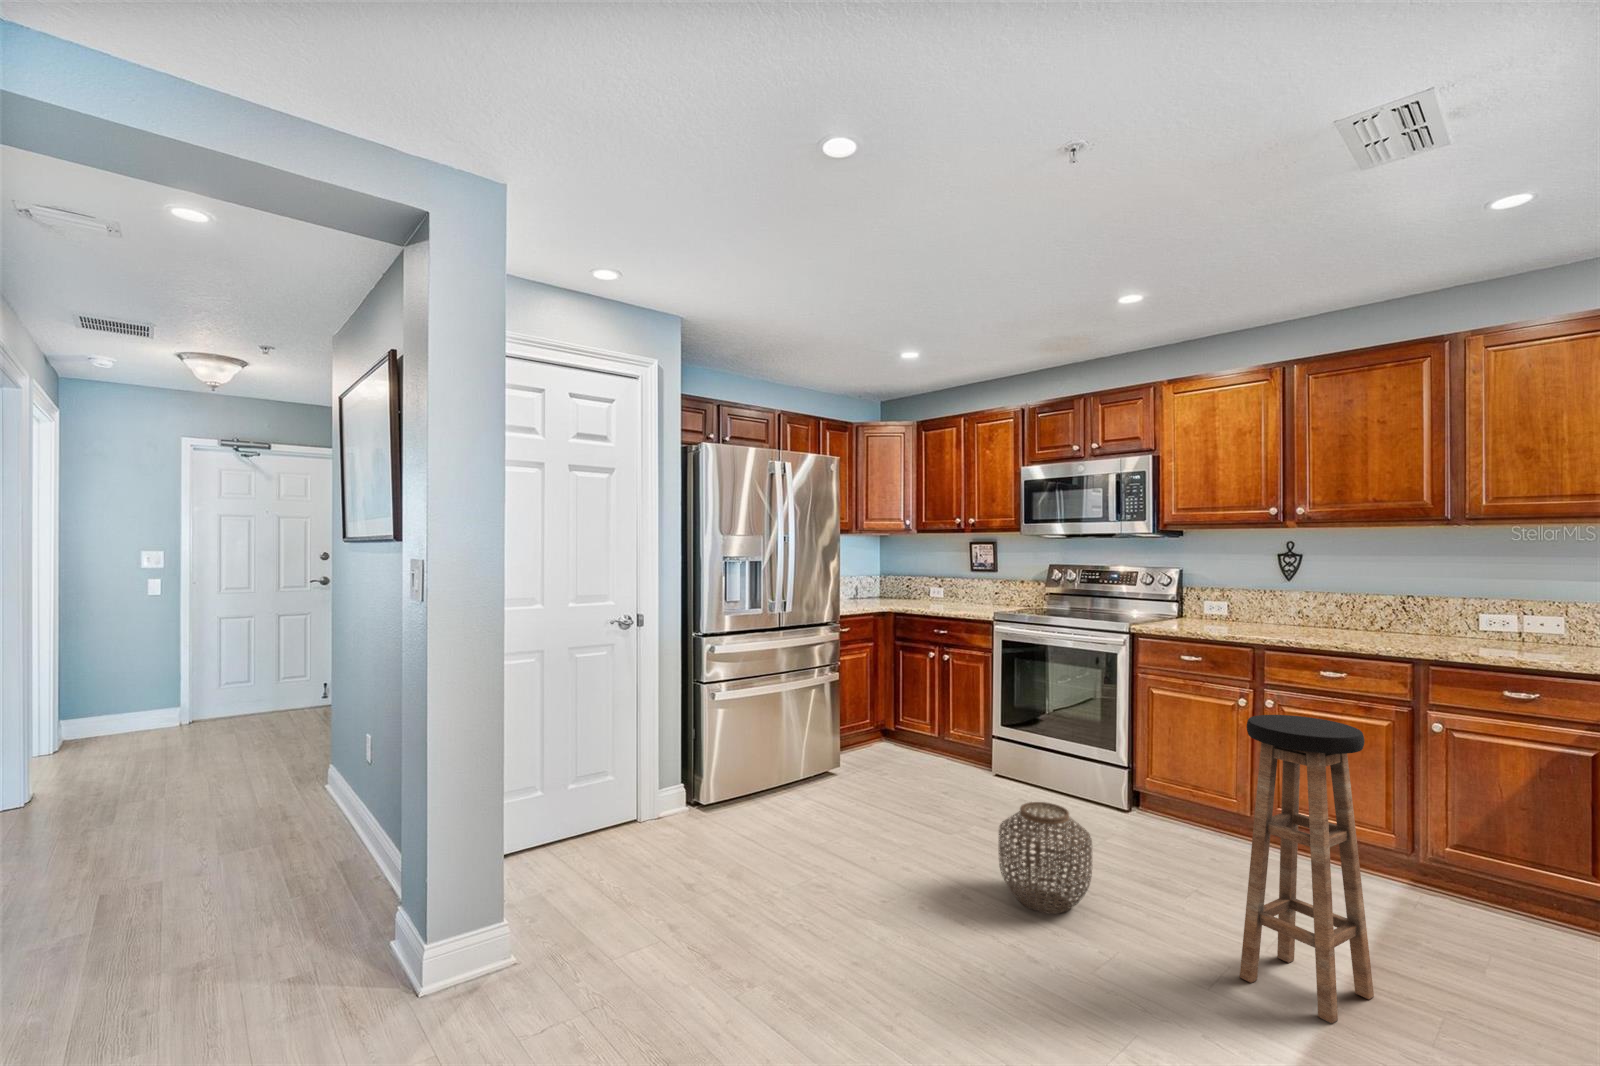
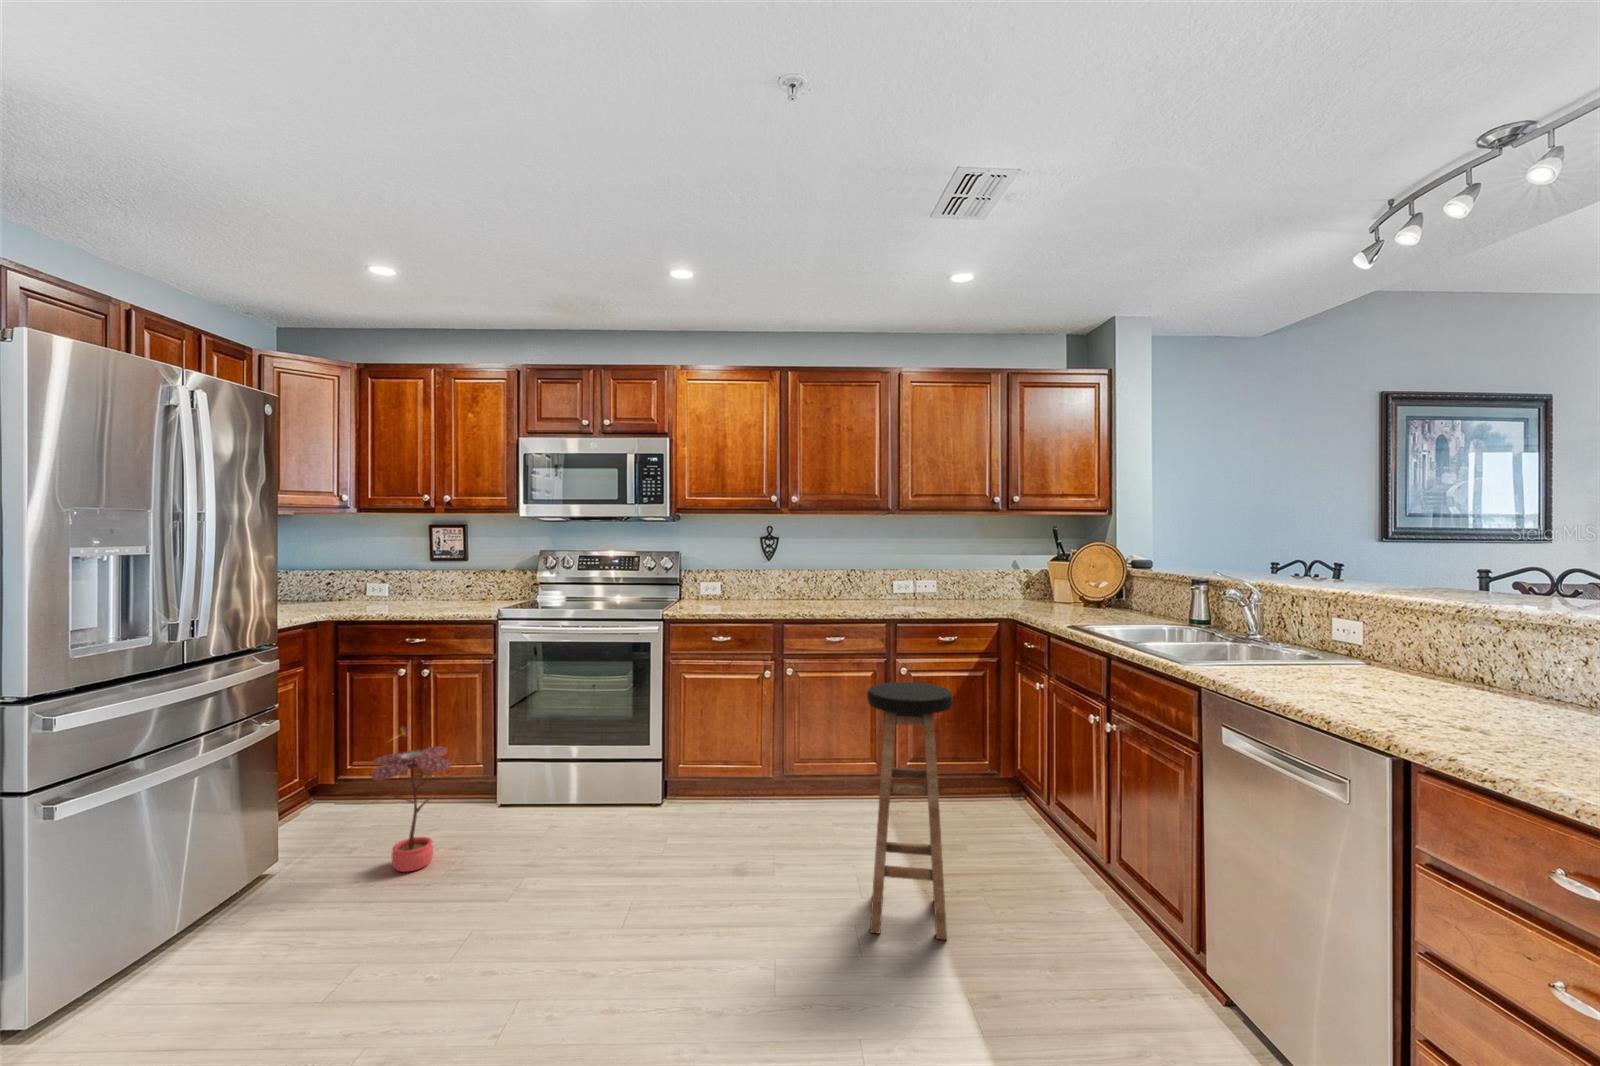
potted plant: none [881,709,938,797] -> present [371,746,451,872]
woven basket: present [999,802,1092,913] -> none [622,825,725,956]

